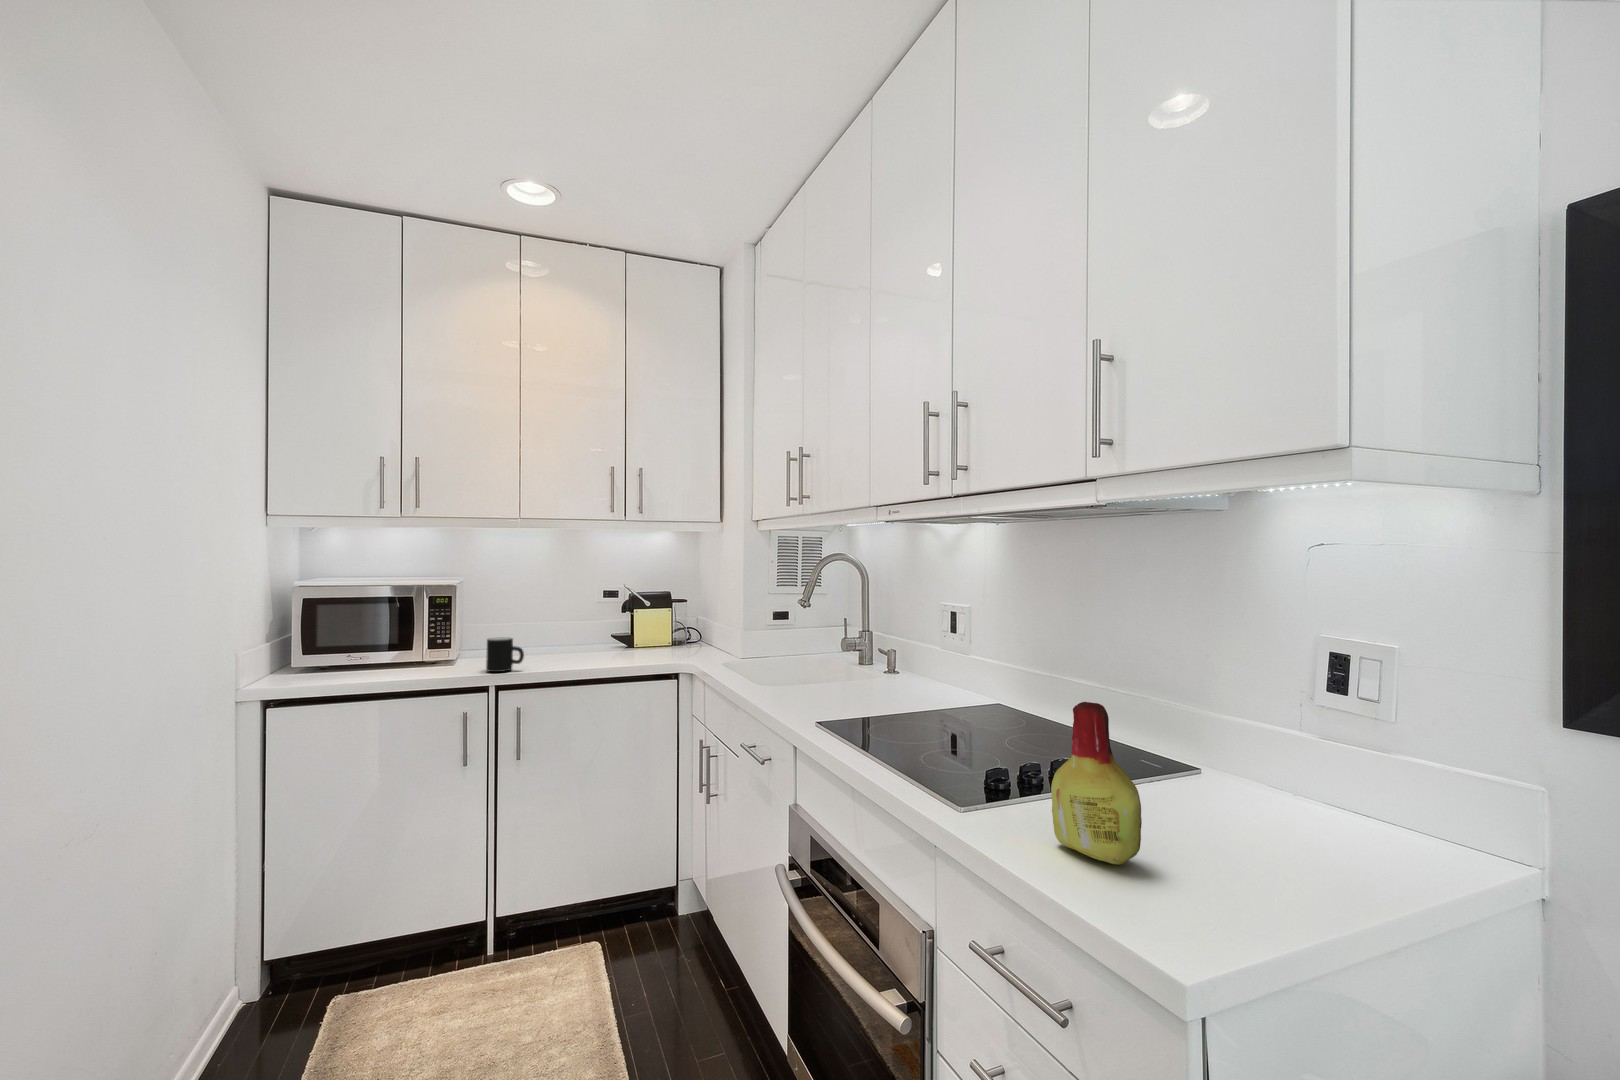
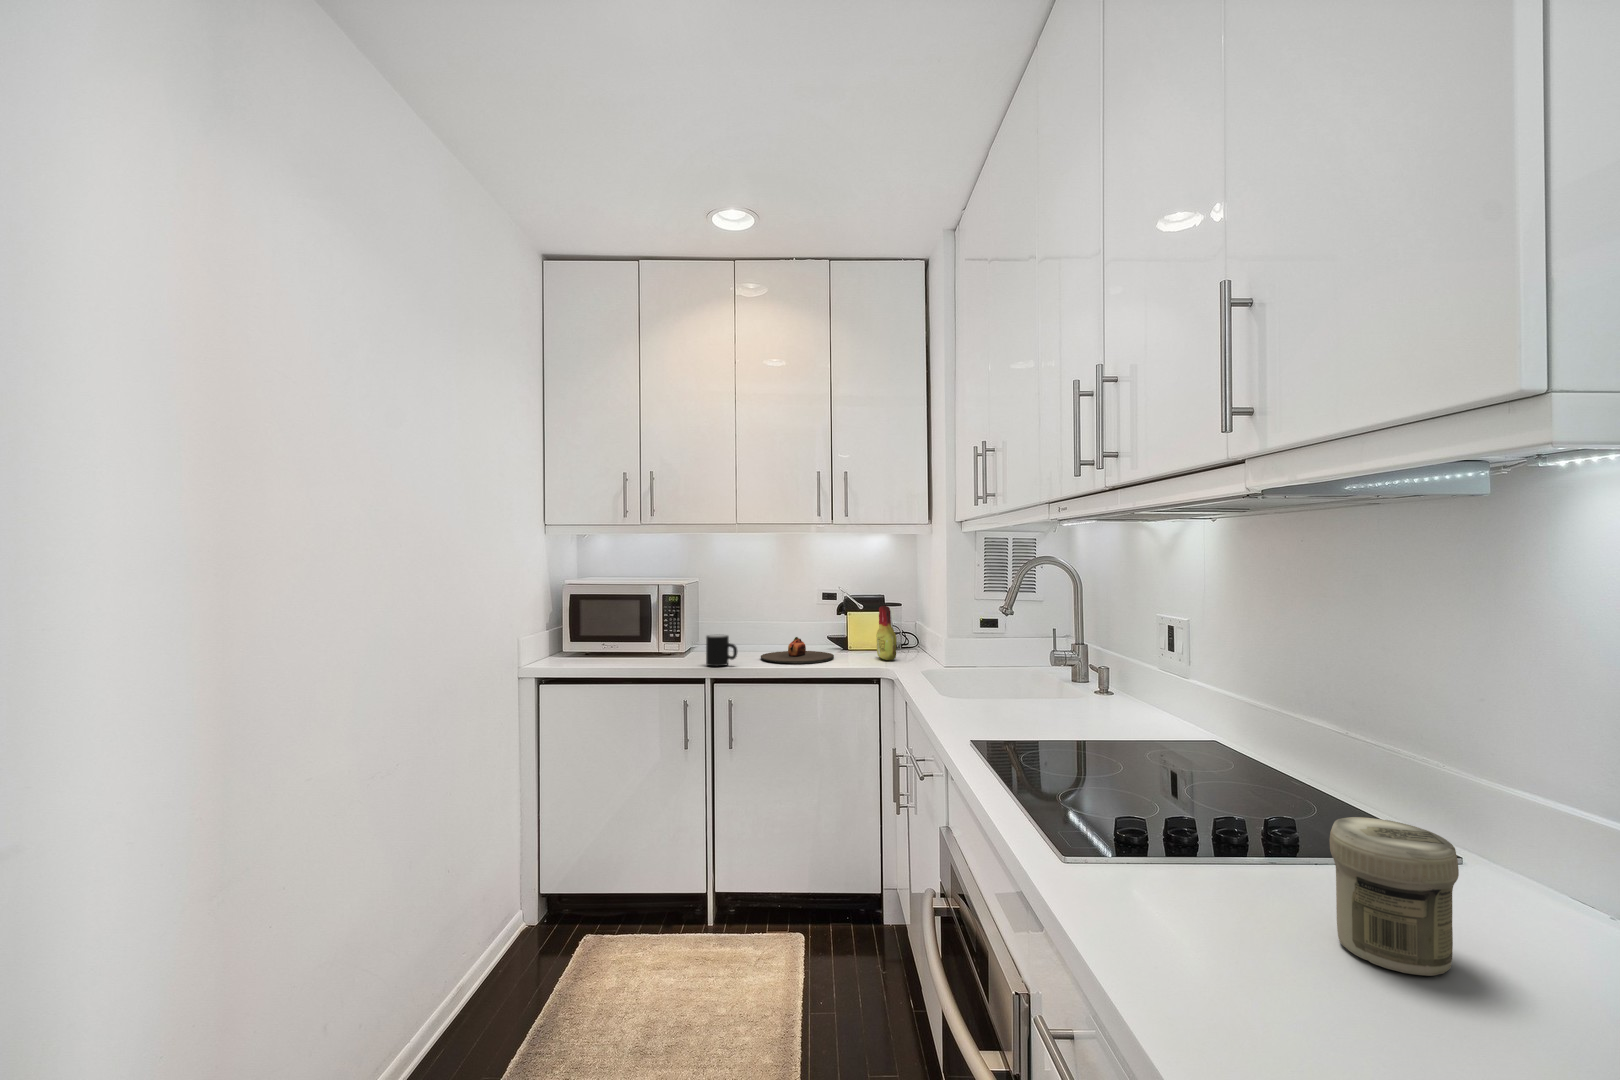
plate: none [544,637,624,665] -> present [761,637,834,664]
bottle: present [1051,702,1142,865] -> present [876,606,897,660]
jar: none [1157,743,1238,847] -> present [1330,817,1459,976]

